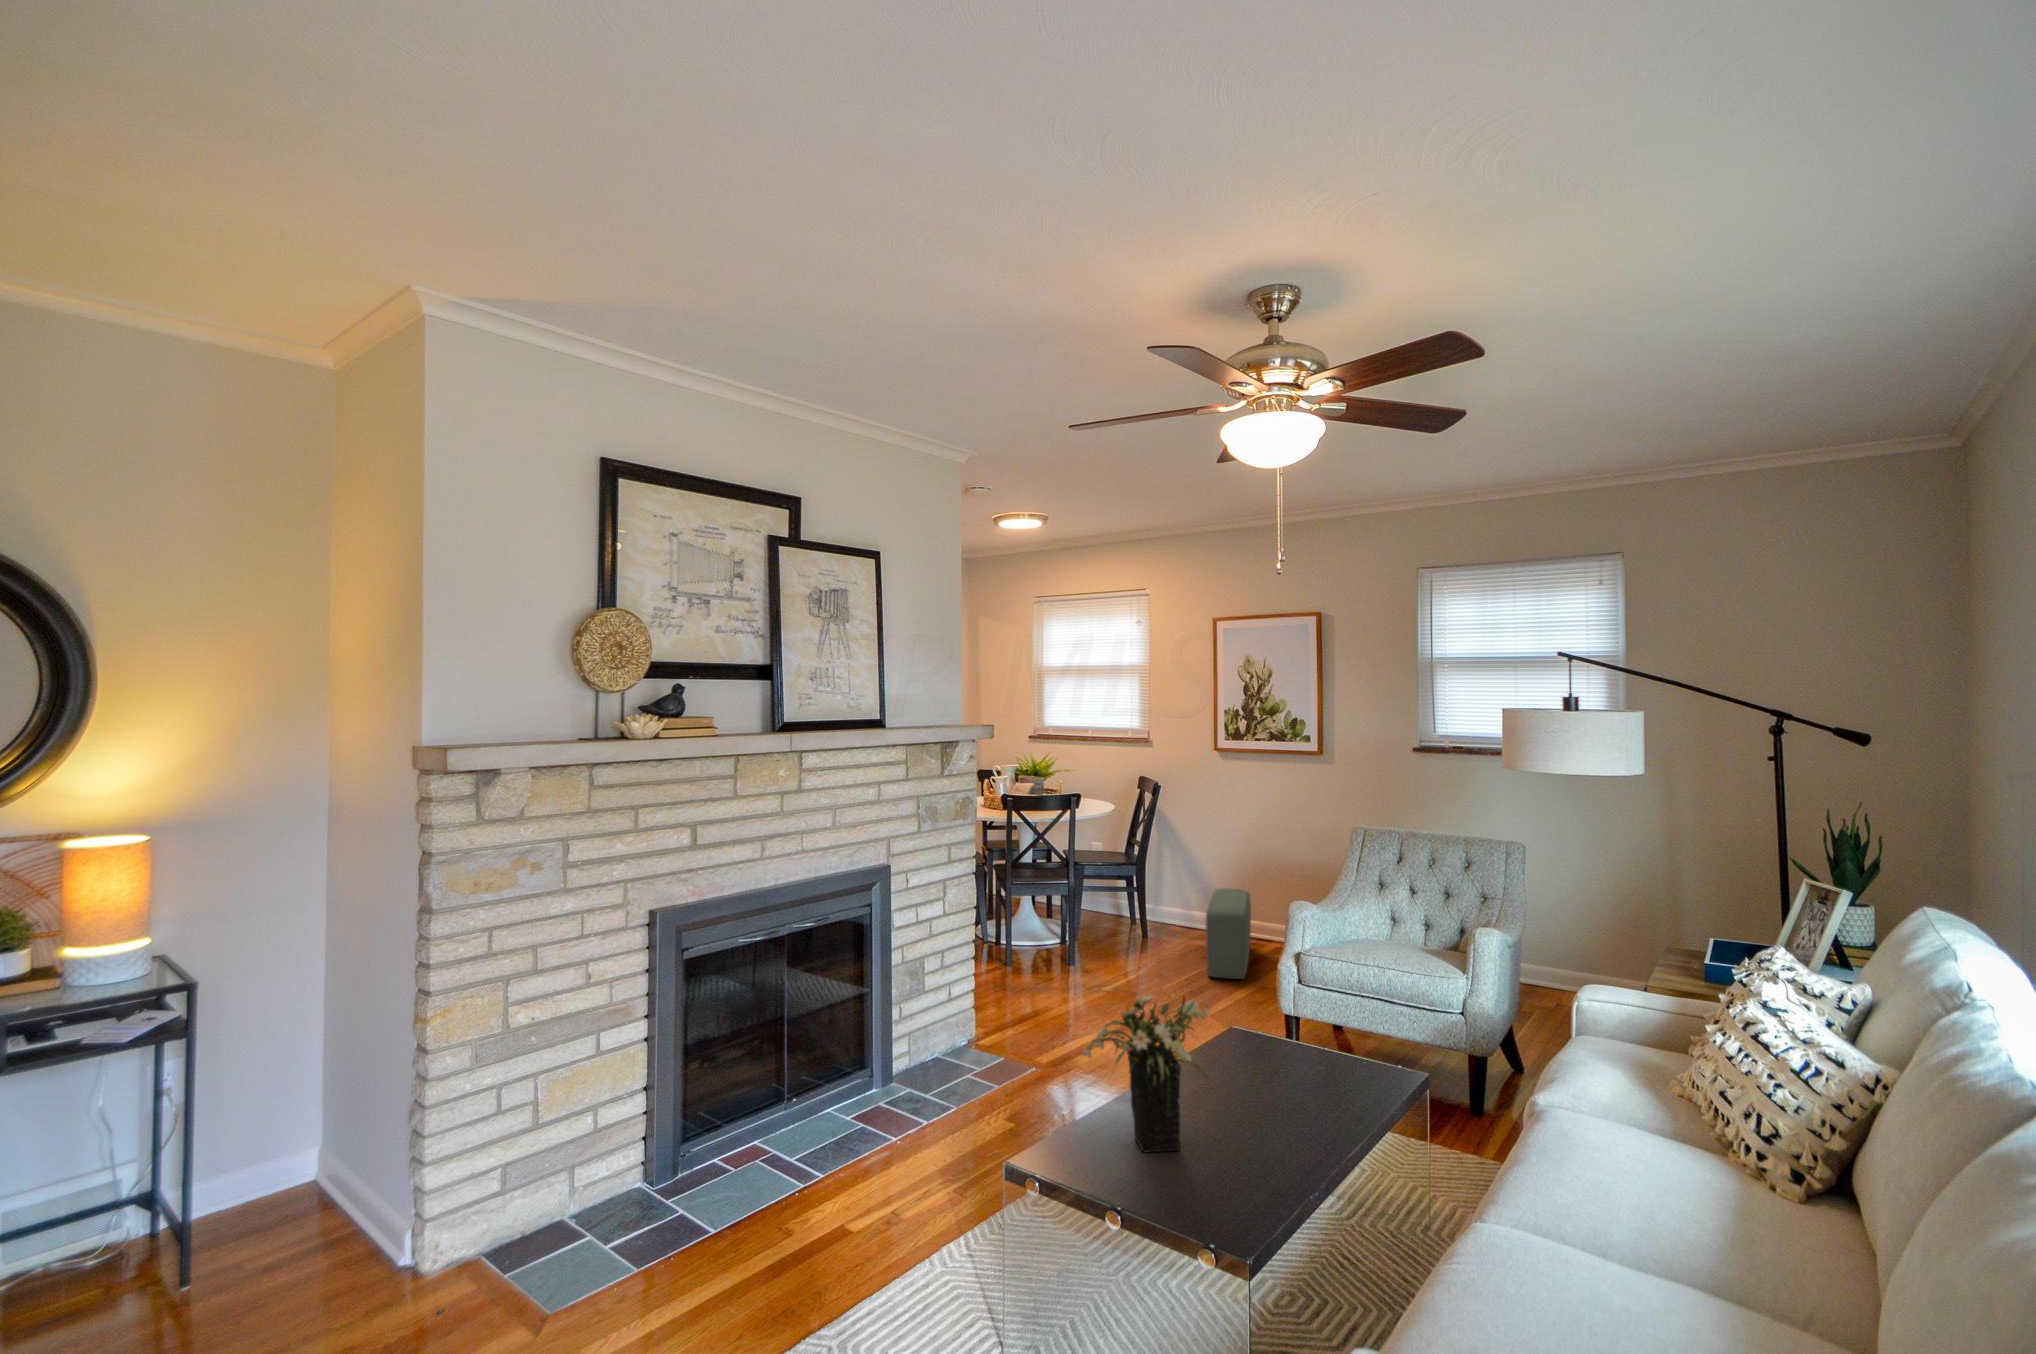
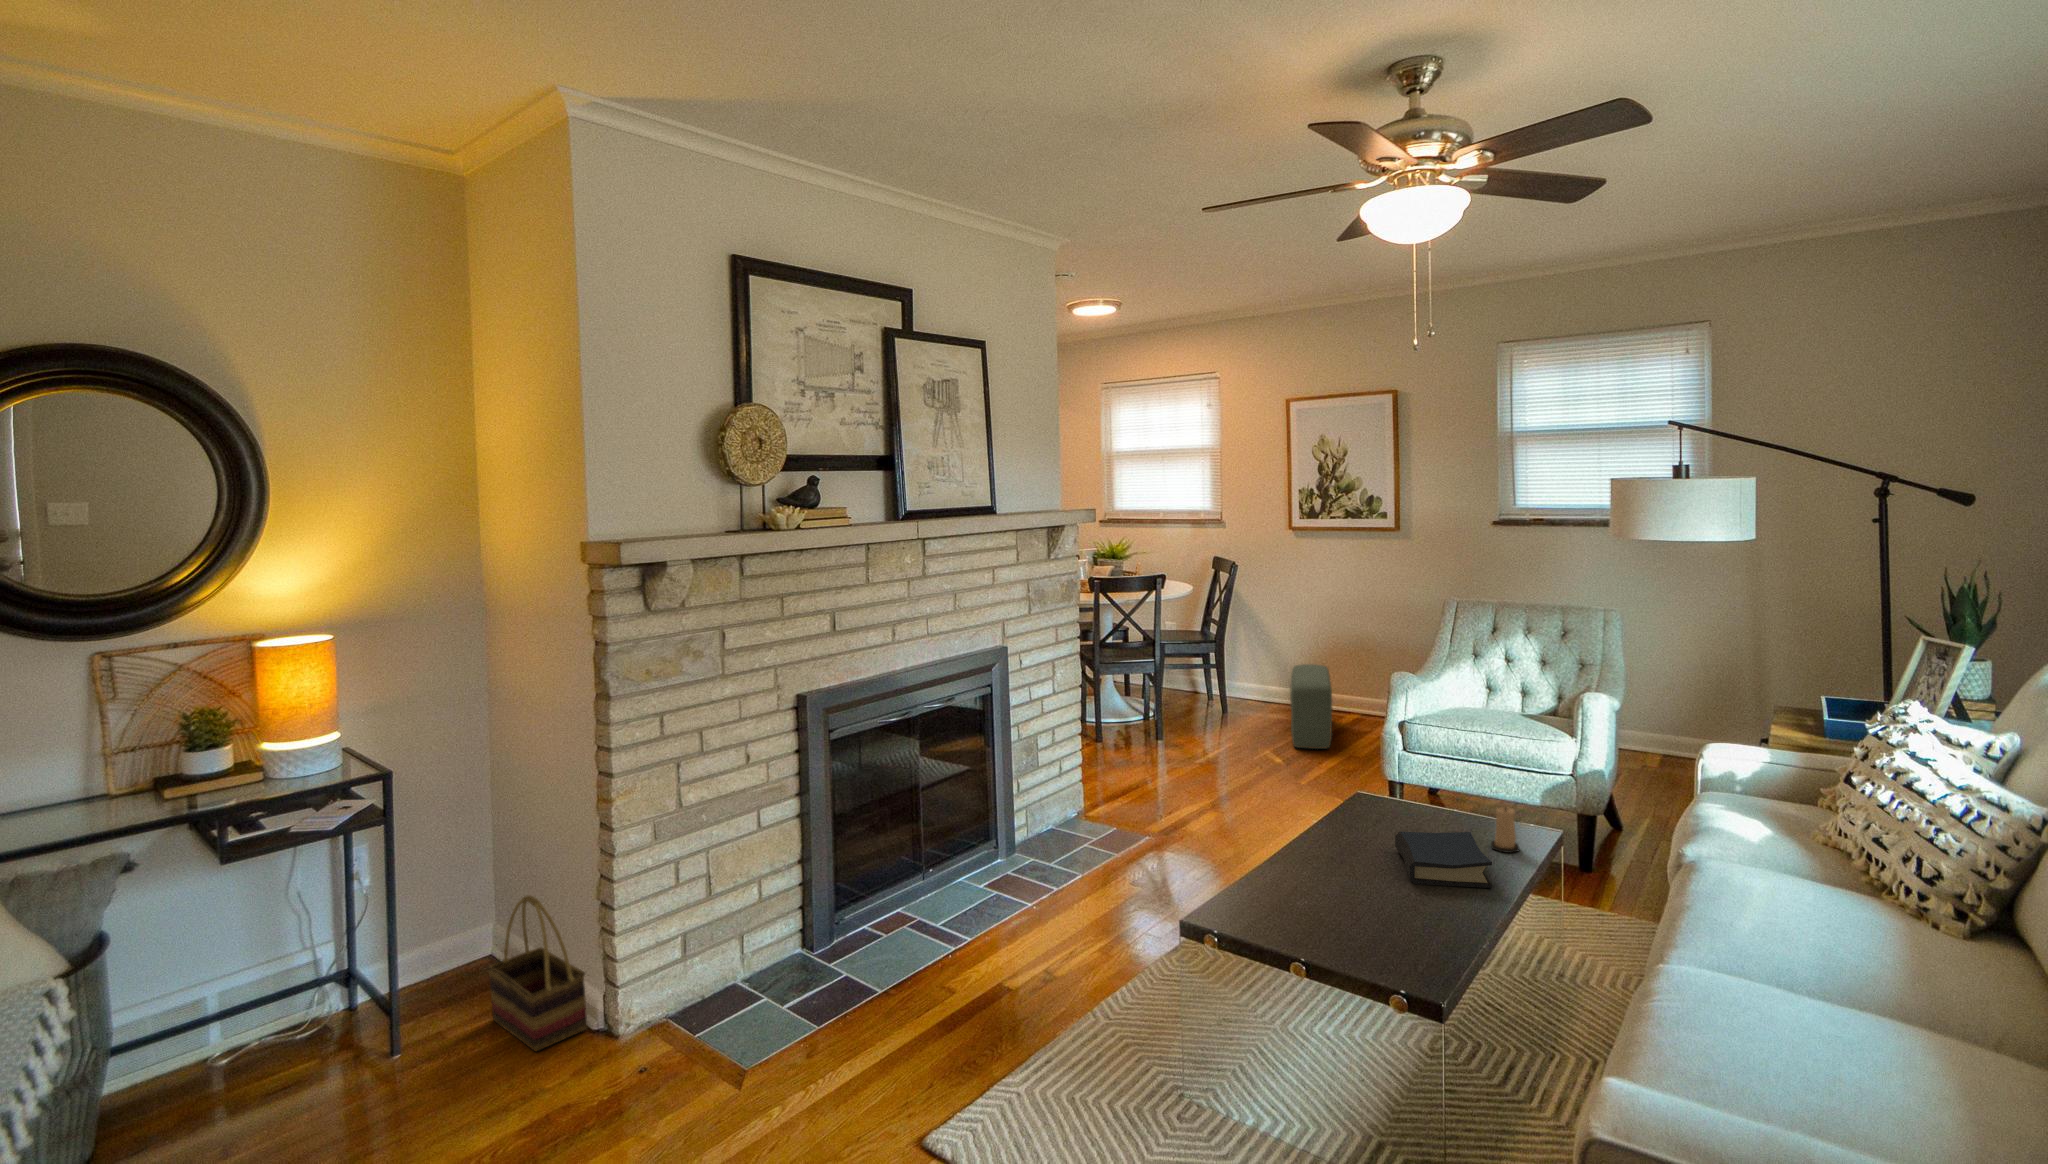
flower arrangement: present [1082,996,1210,1153] -> none [1248,761,1374,908]
candle: none [1355,1046,1382,1097] -> present [1491,807,1519,853]
hardback book: none [1254,1071,1340,1135] -> present [1395,832,1492,888]
basket: none [284,1118,387,1293] -> present [487,896,587,1051]

